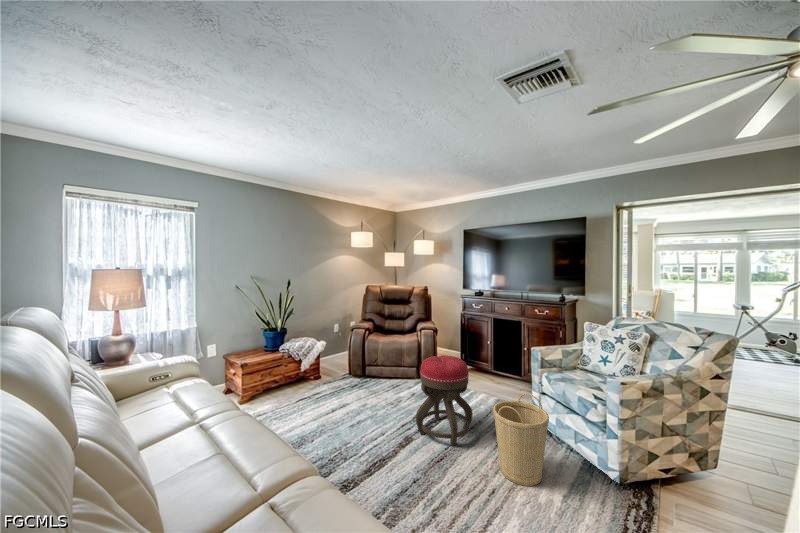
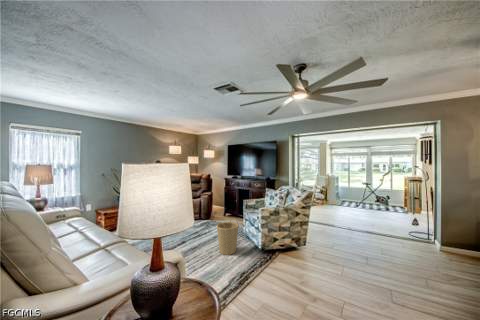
ottoman: present [416,355,473,445] -> none [189,205,216,244]

